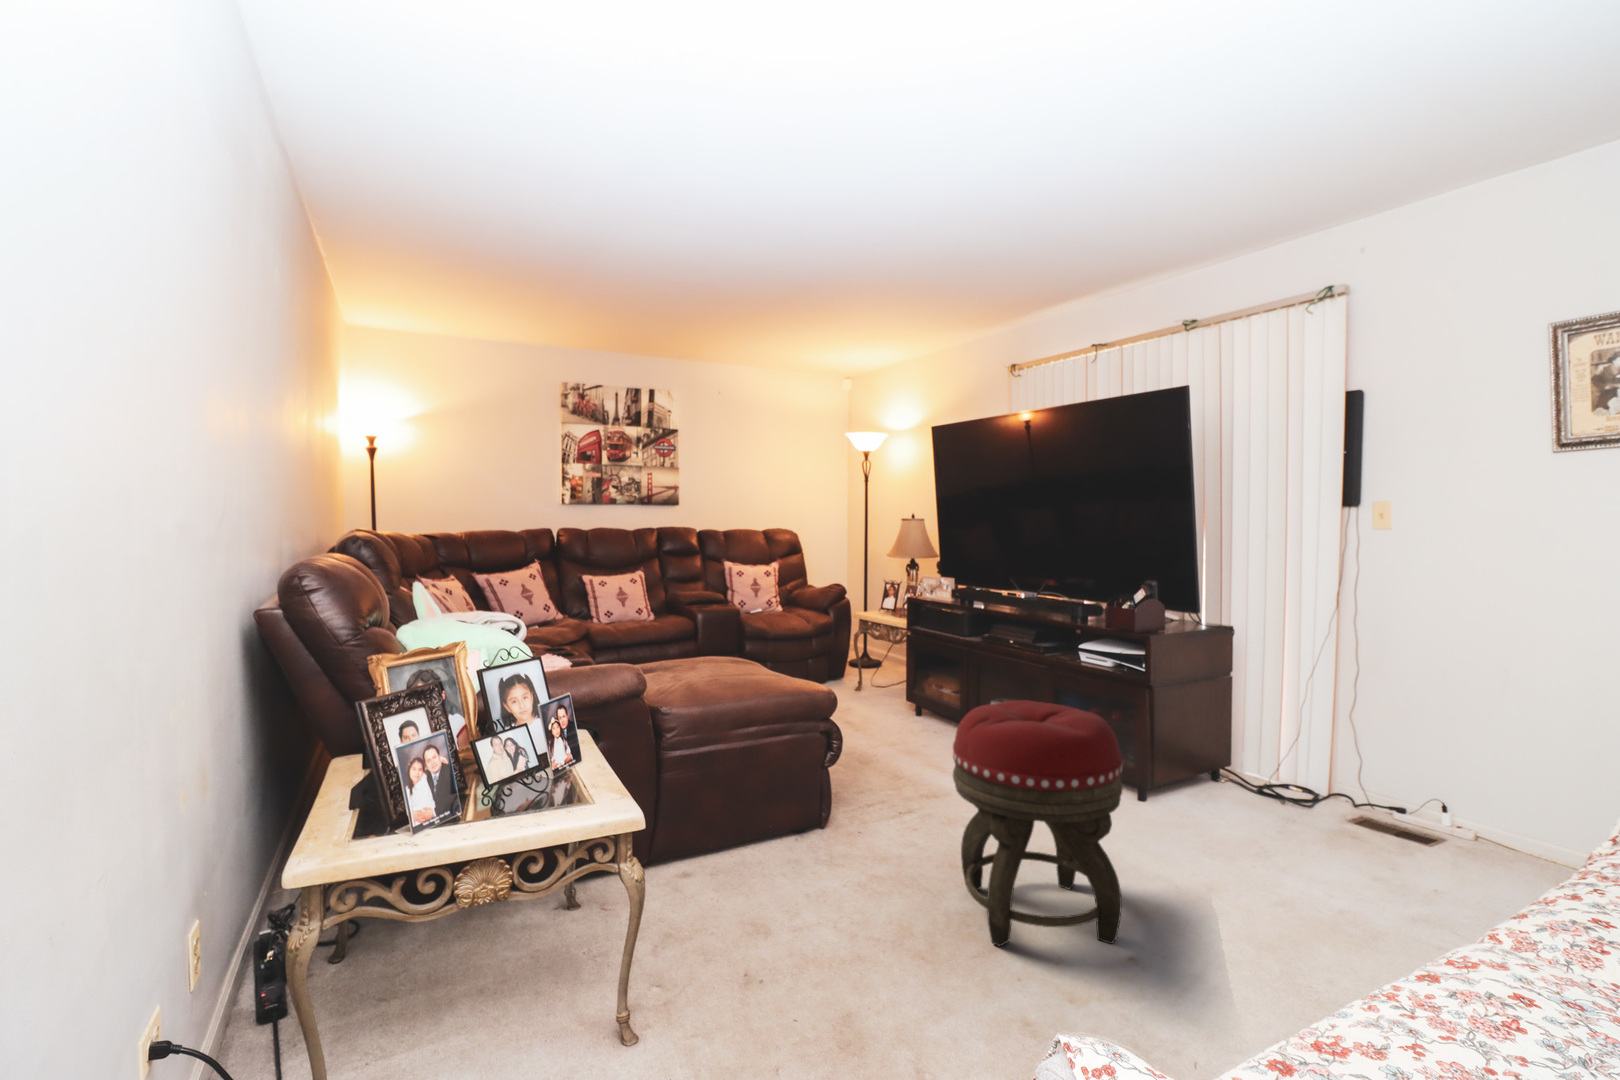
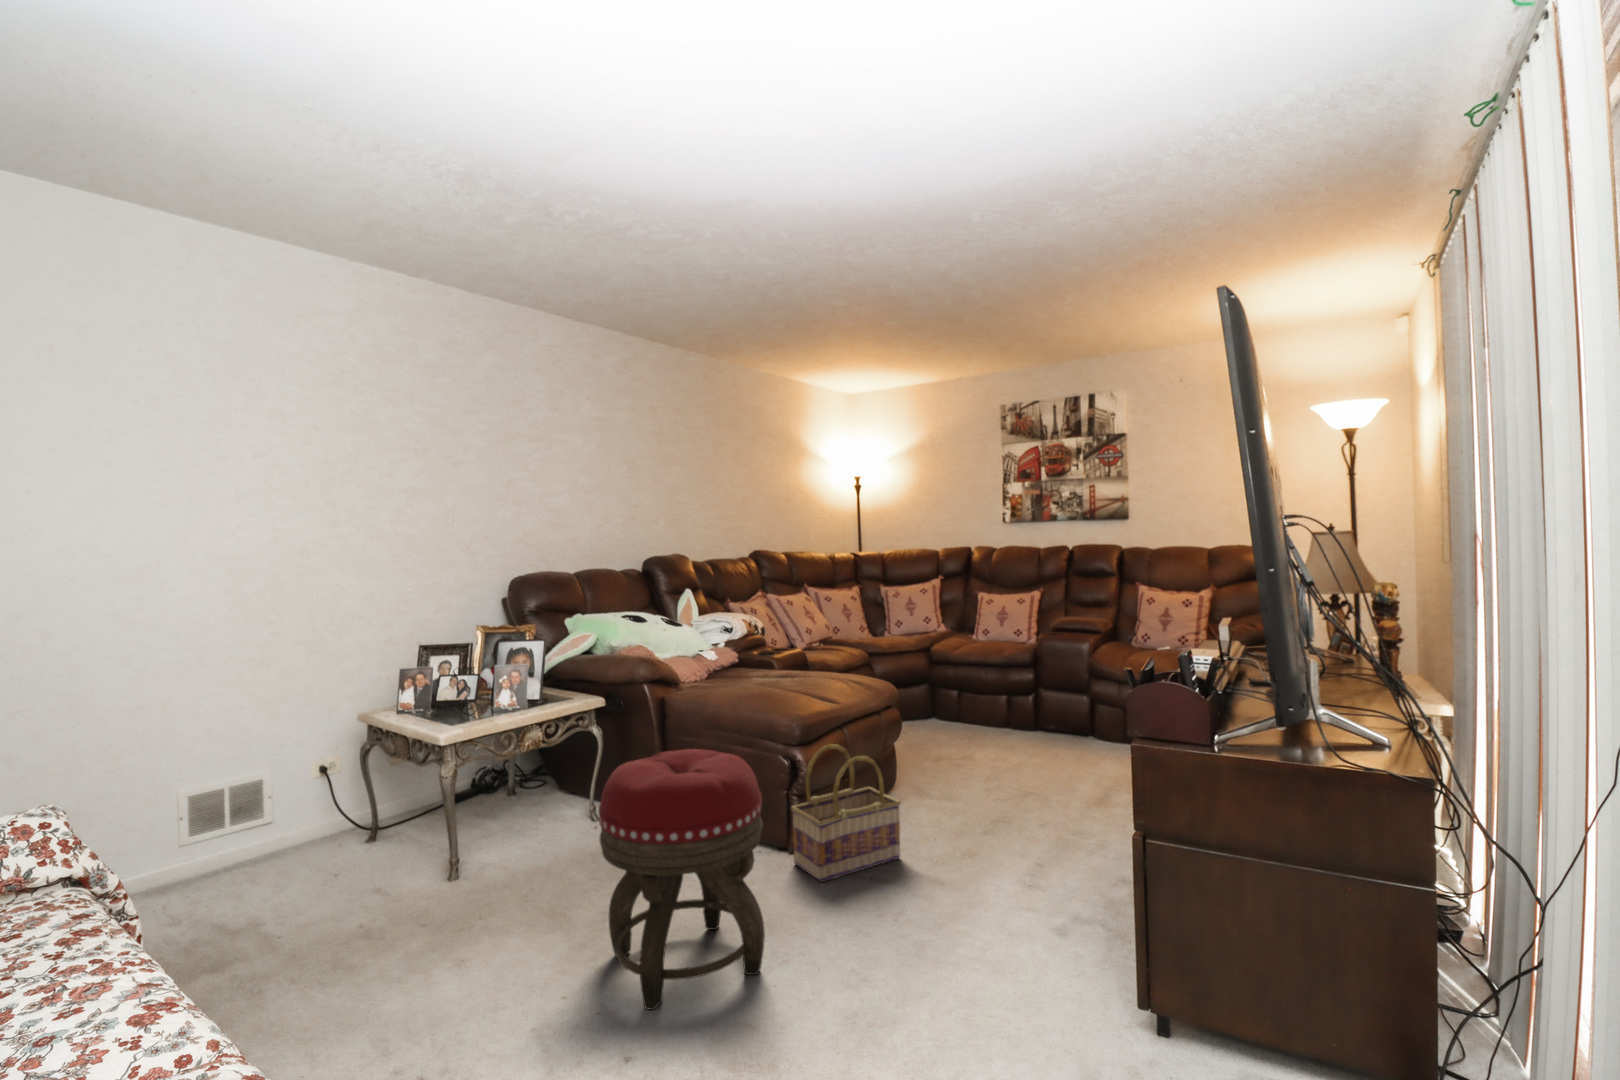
basket: none [854,704,921,832] -> present [791,744,900,882]

